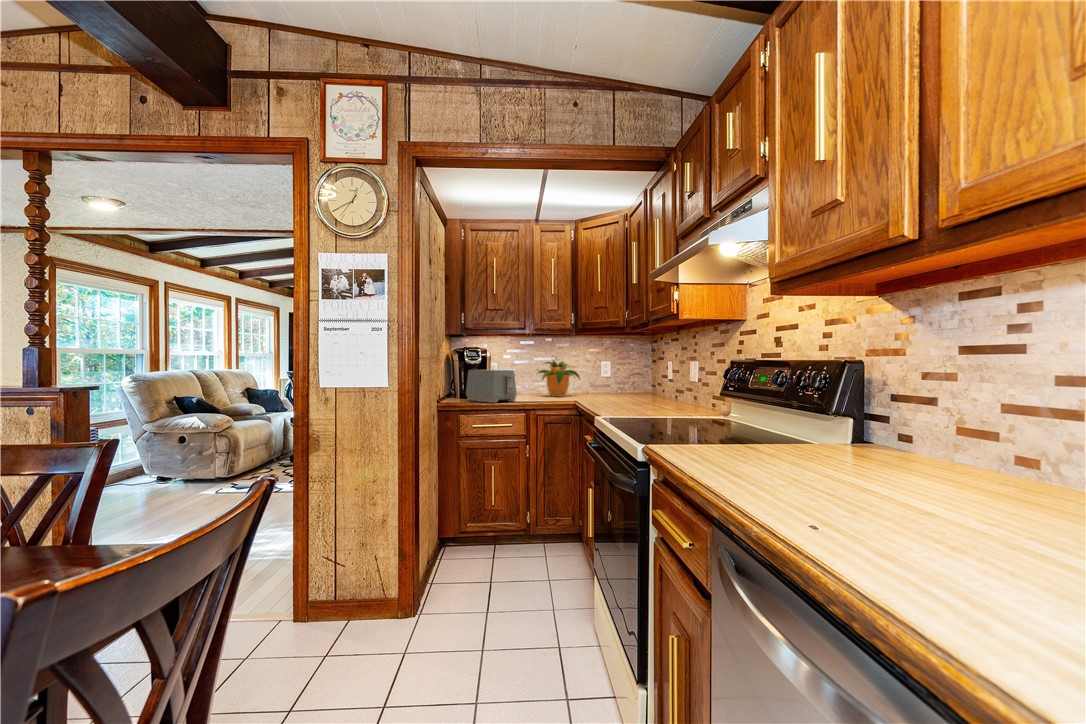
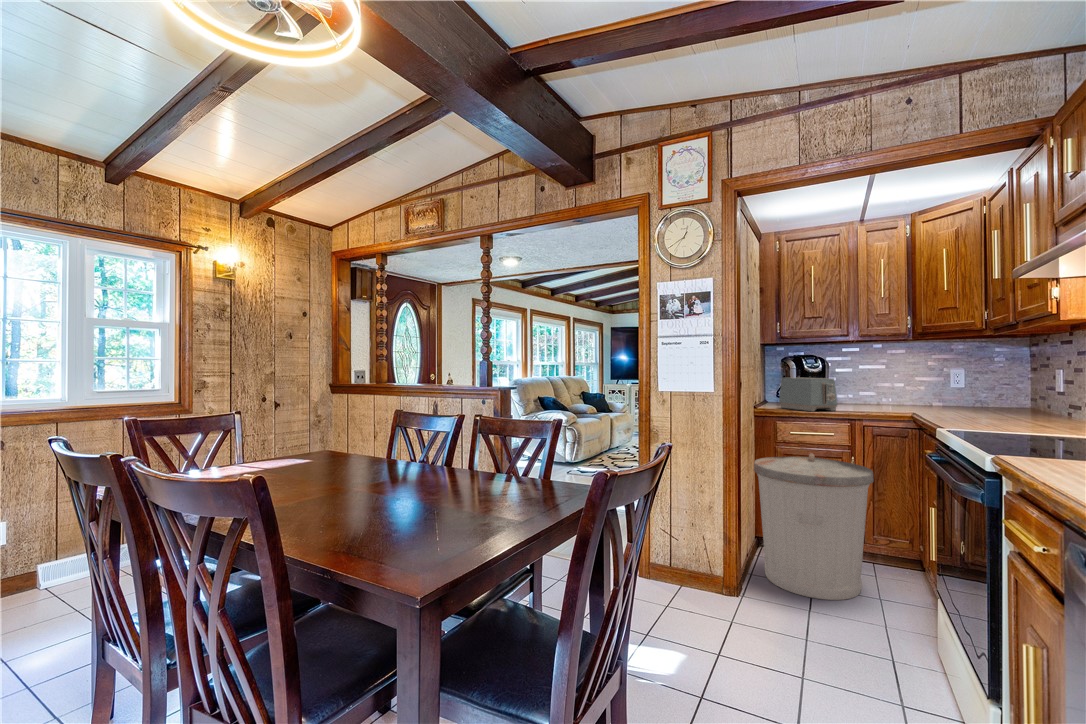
potted plant: present [537,360,580,397] -> none [859,366,921,408]
trash can: none [436,447,545,598] -> present [754,453,874,600]

